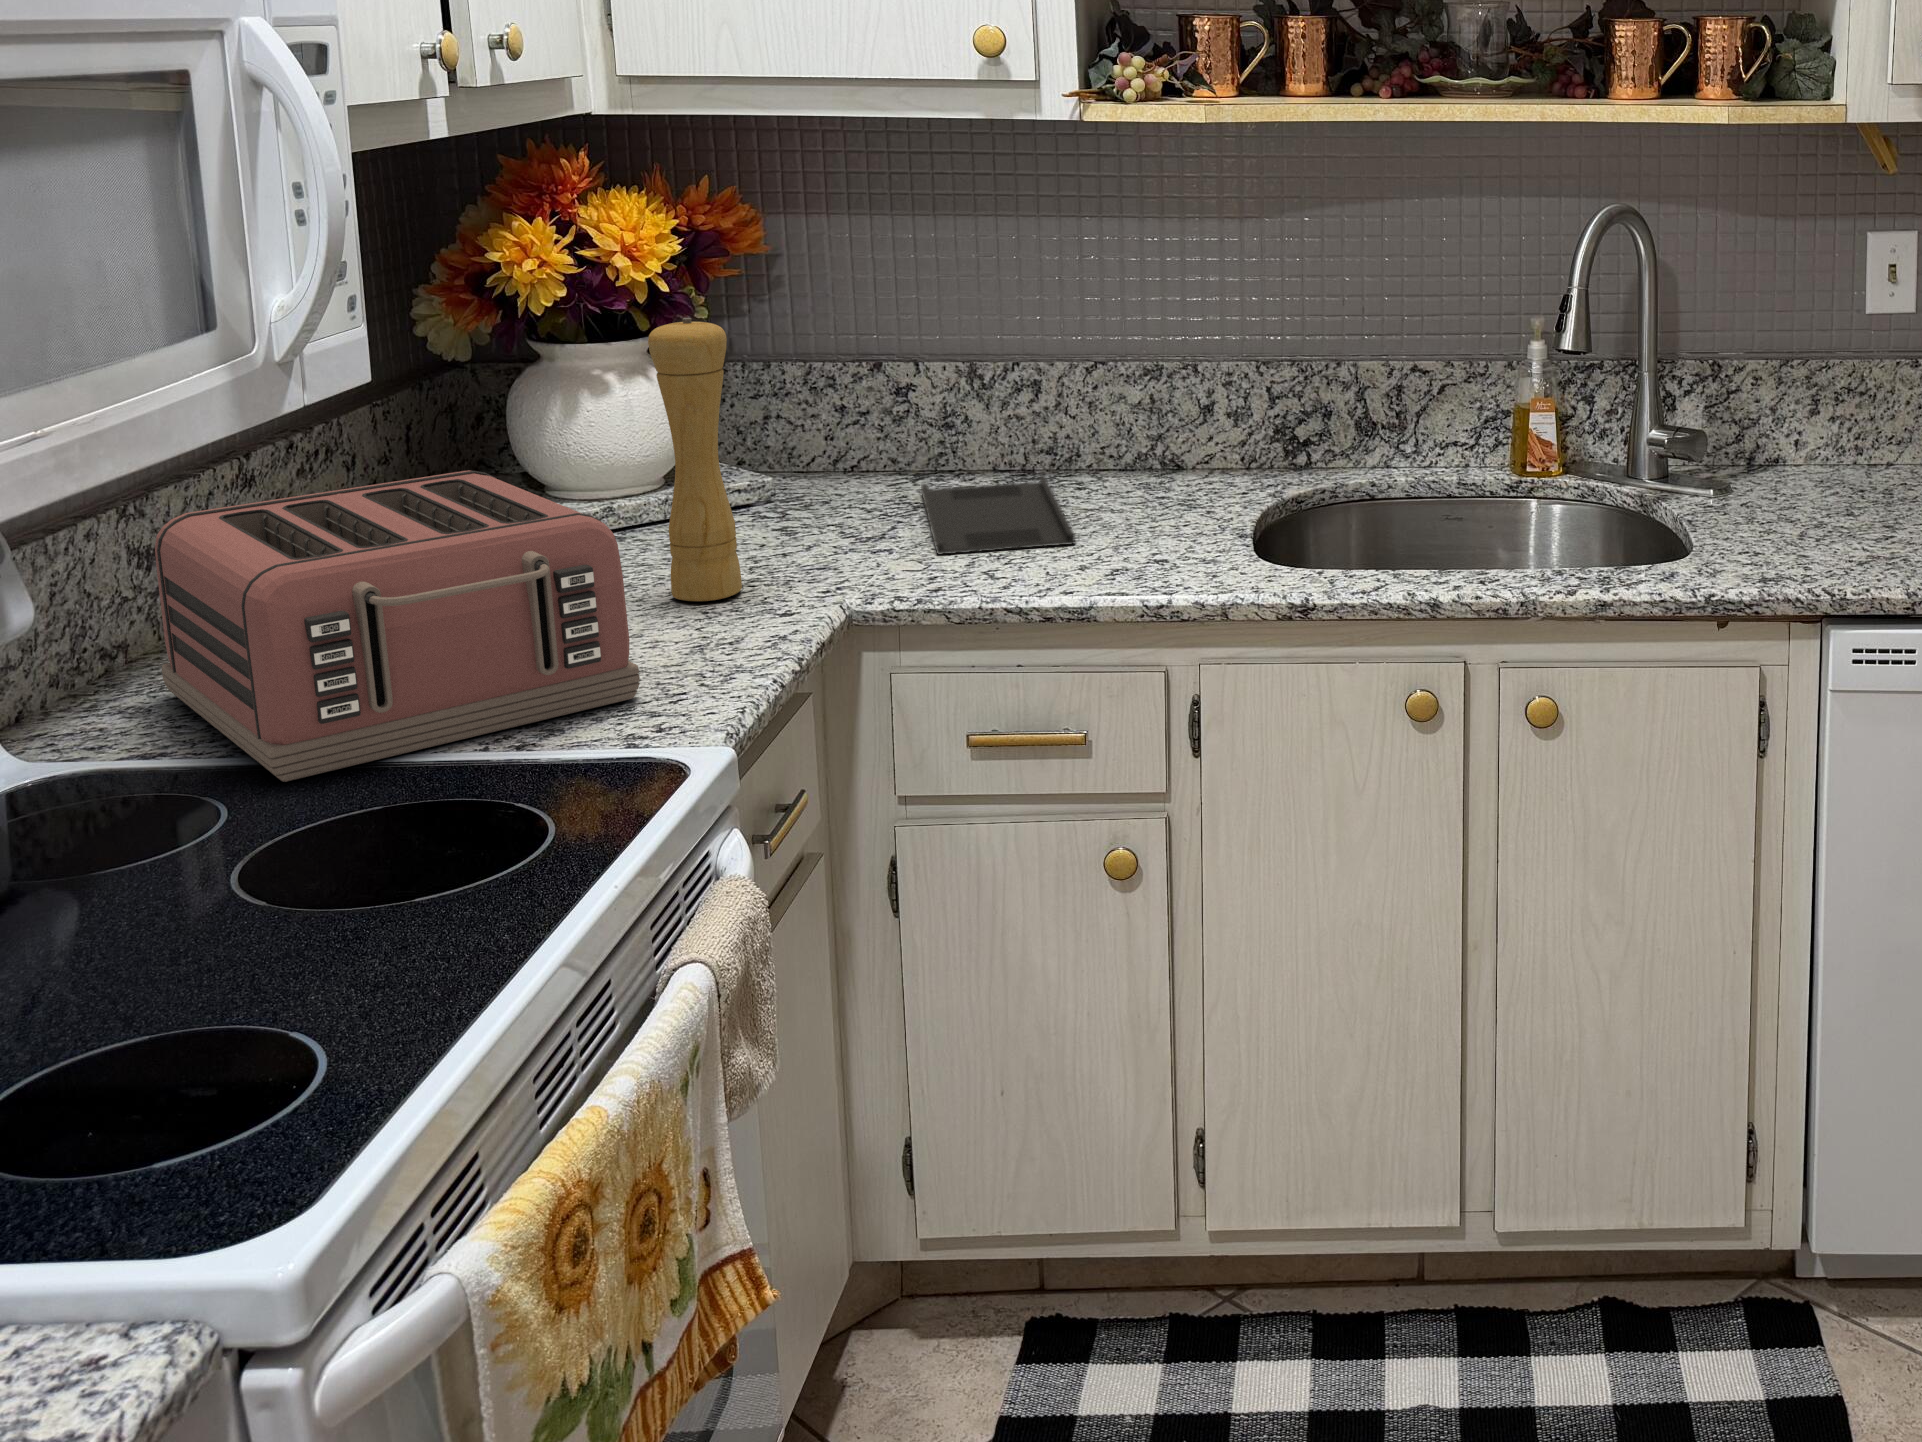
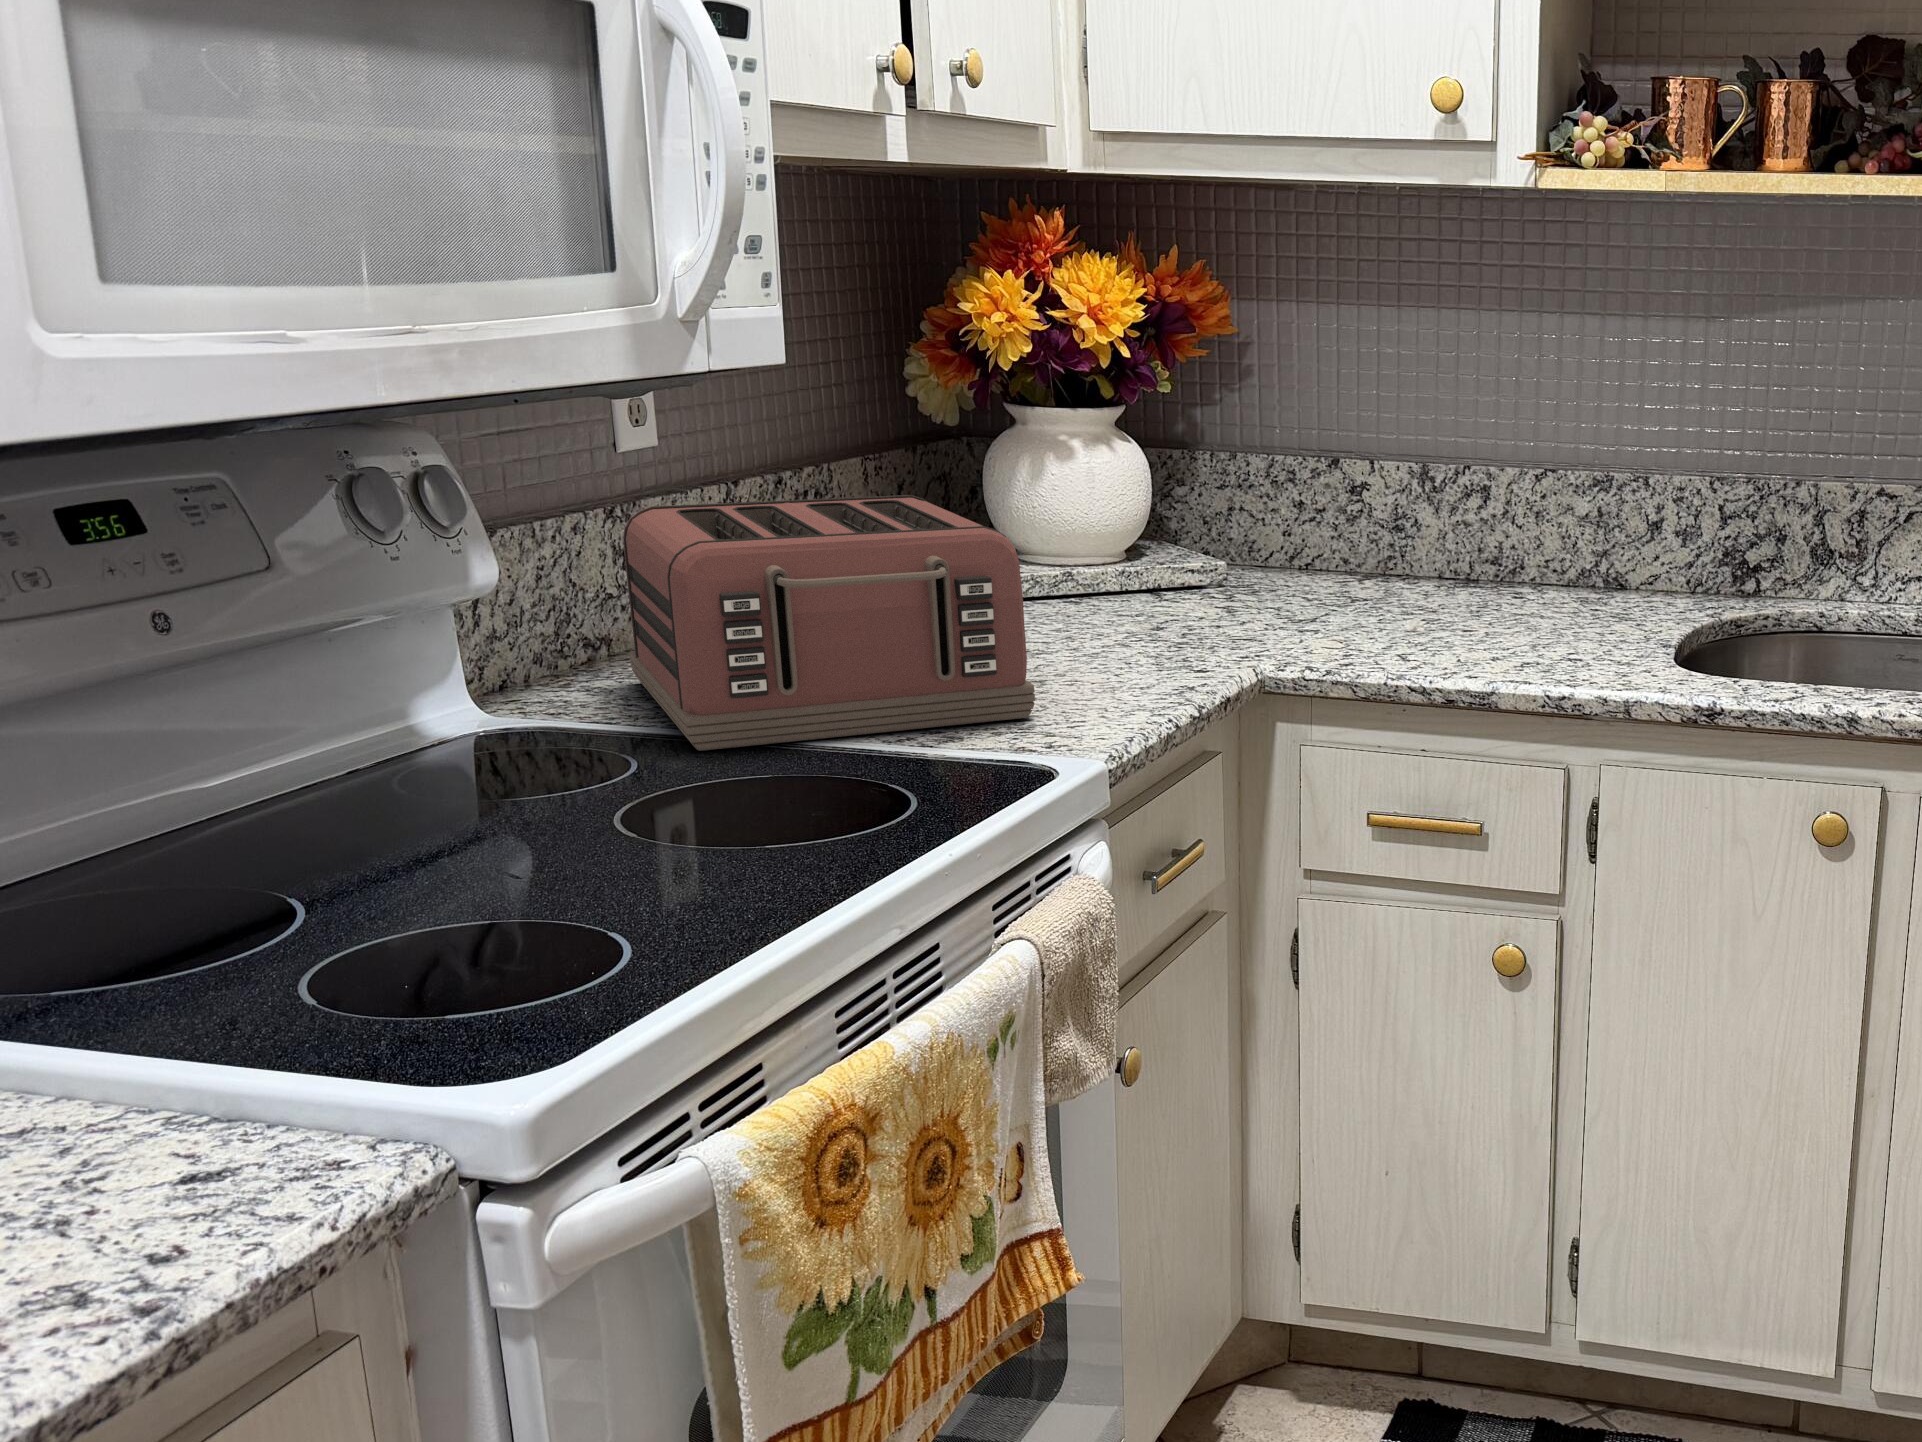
pepper mill: present [648,318,742,601] -> none [1084,363,1164,652]
tray: present [921,476,1075,554] -> none [1359,578,1498,636]

